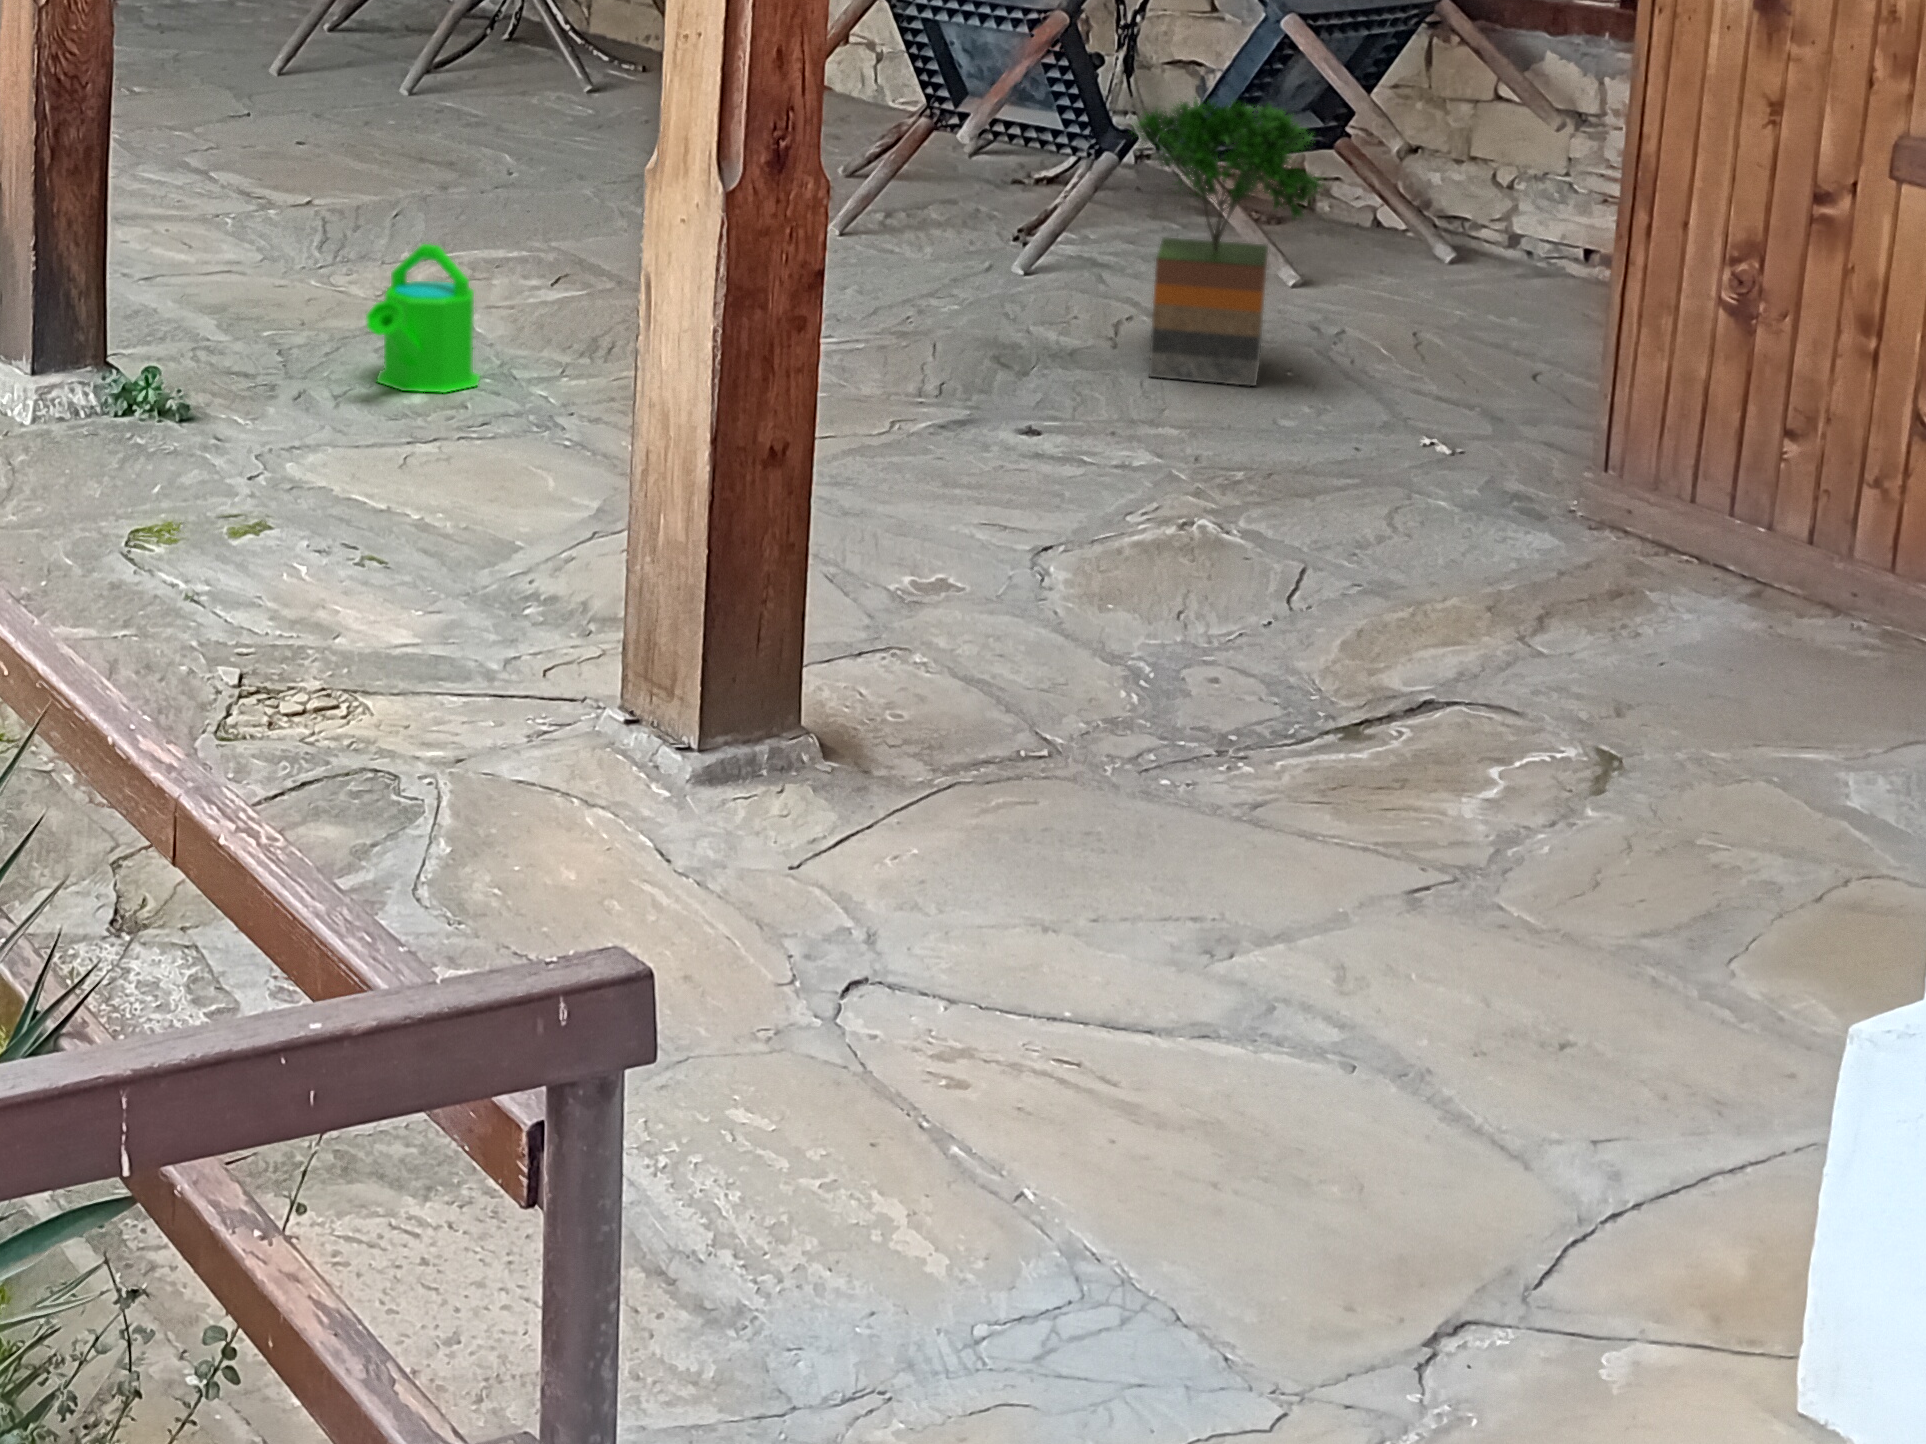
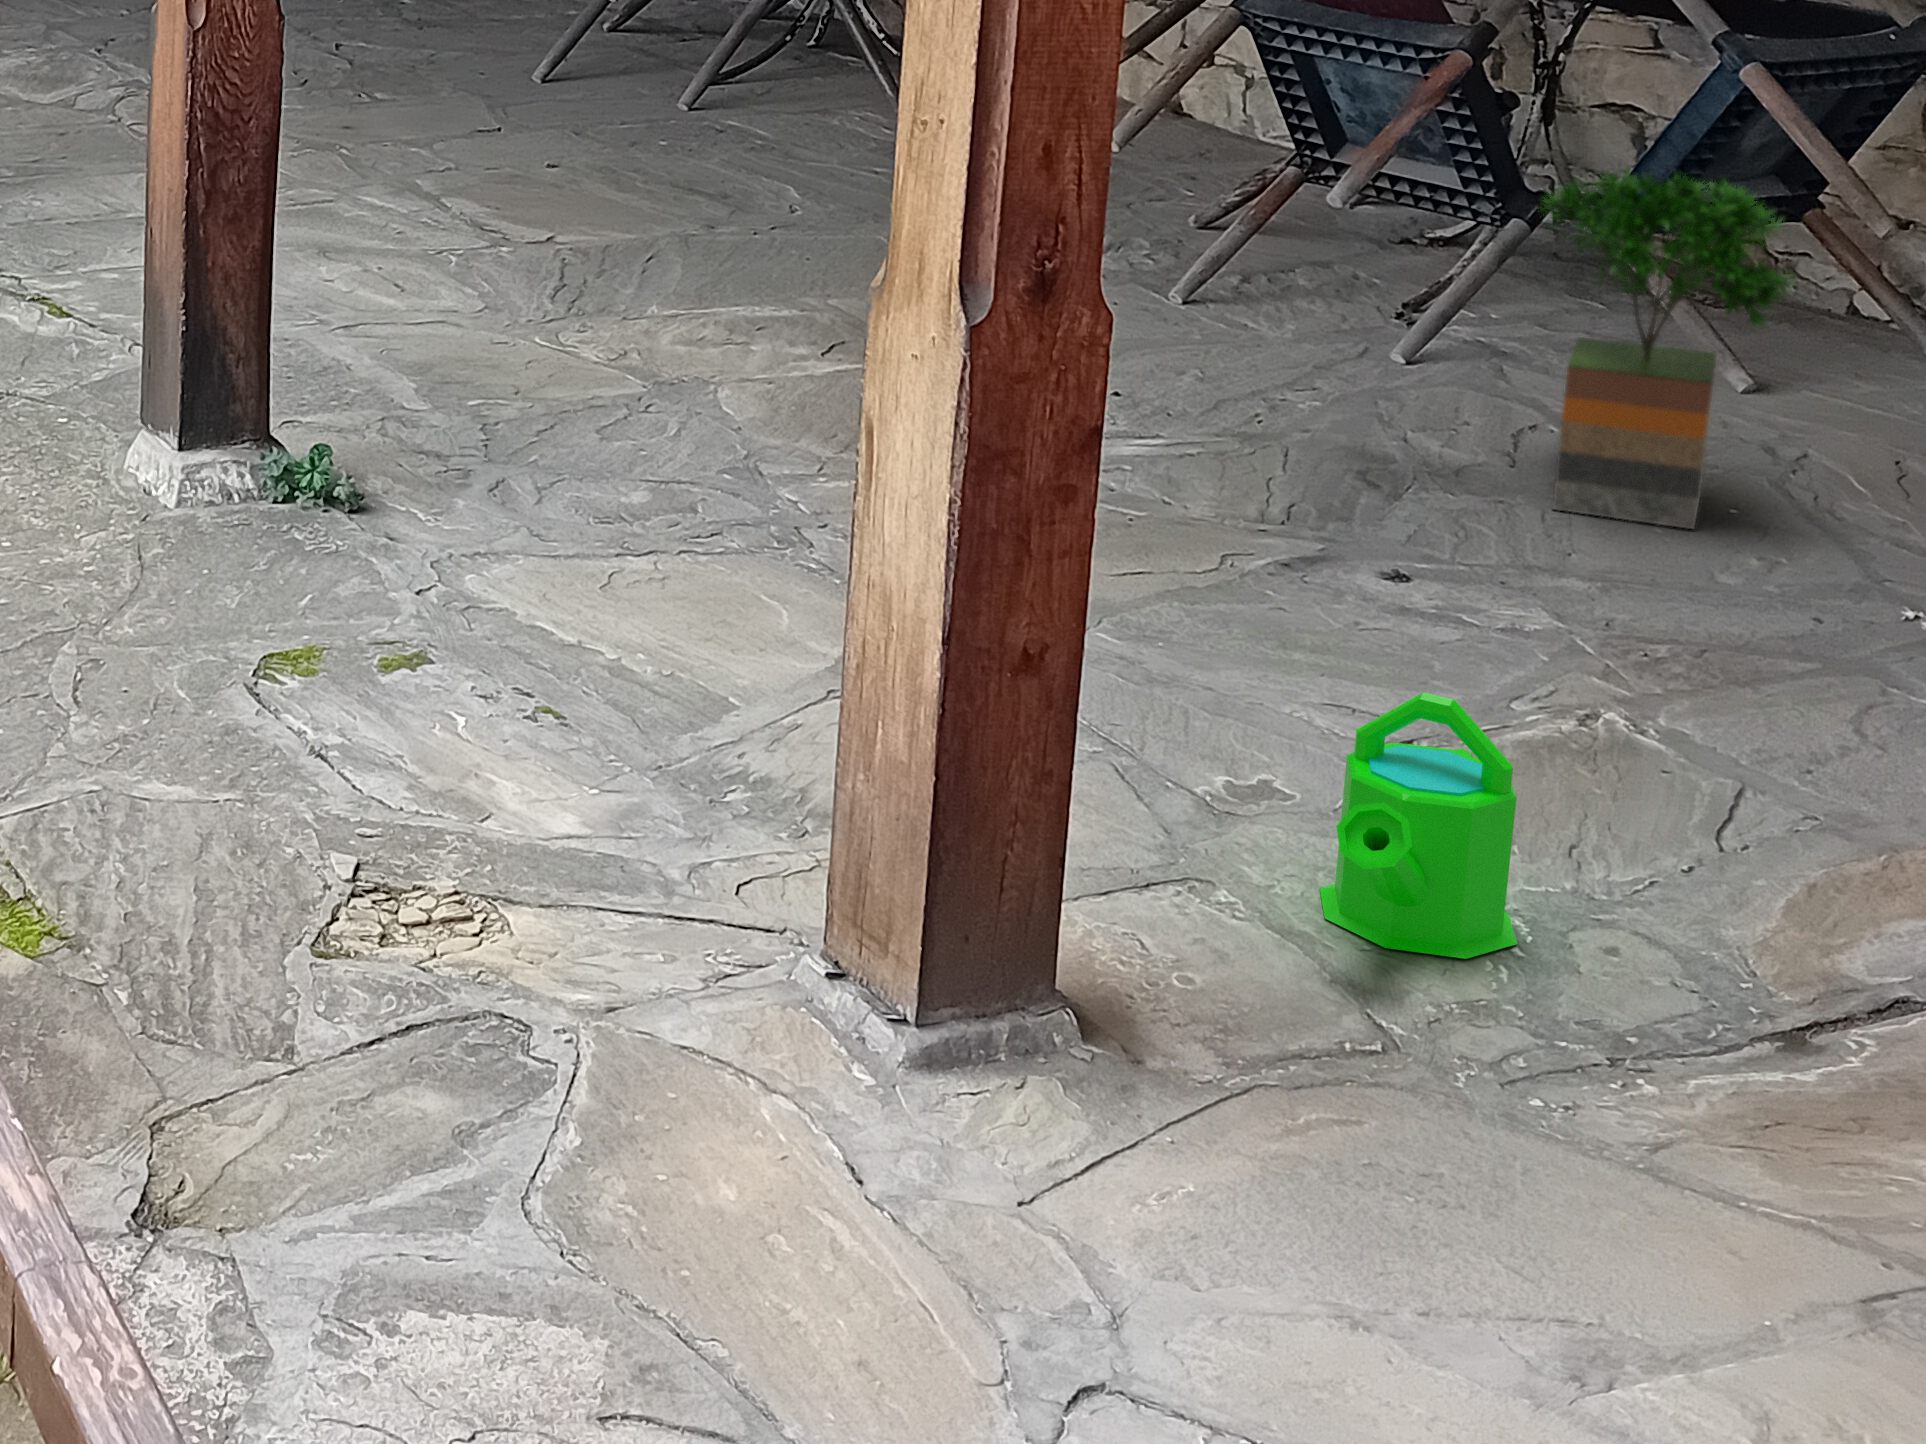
watering can: present [366,244,480,392] -> present [1320,693,1517,959]

